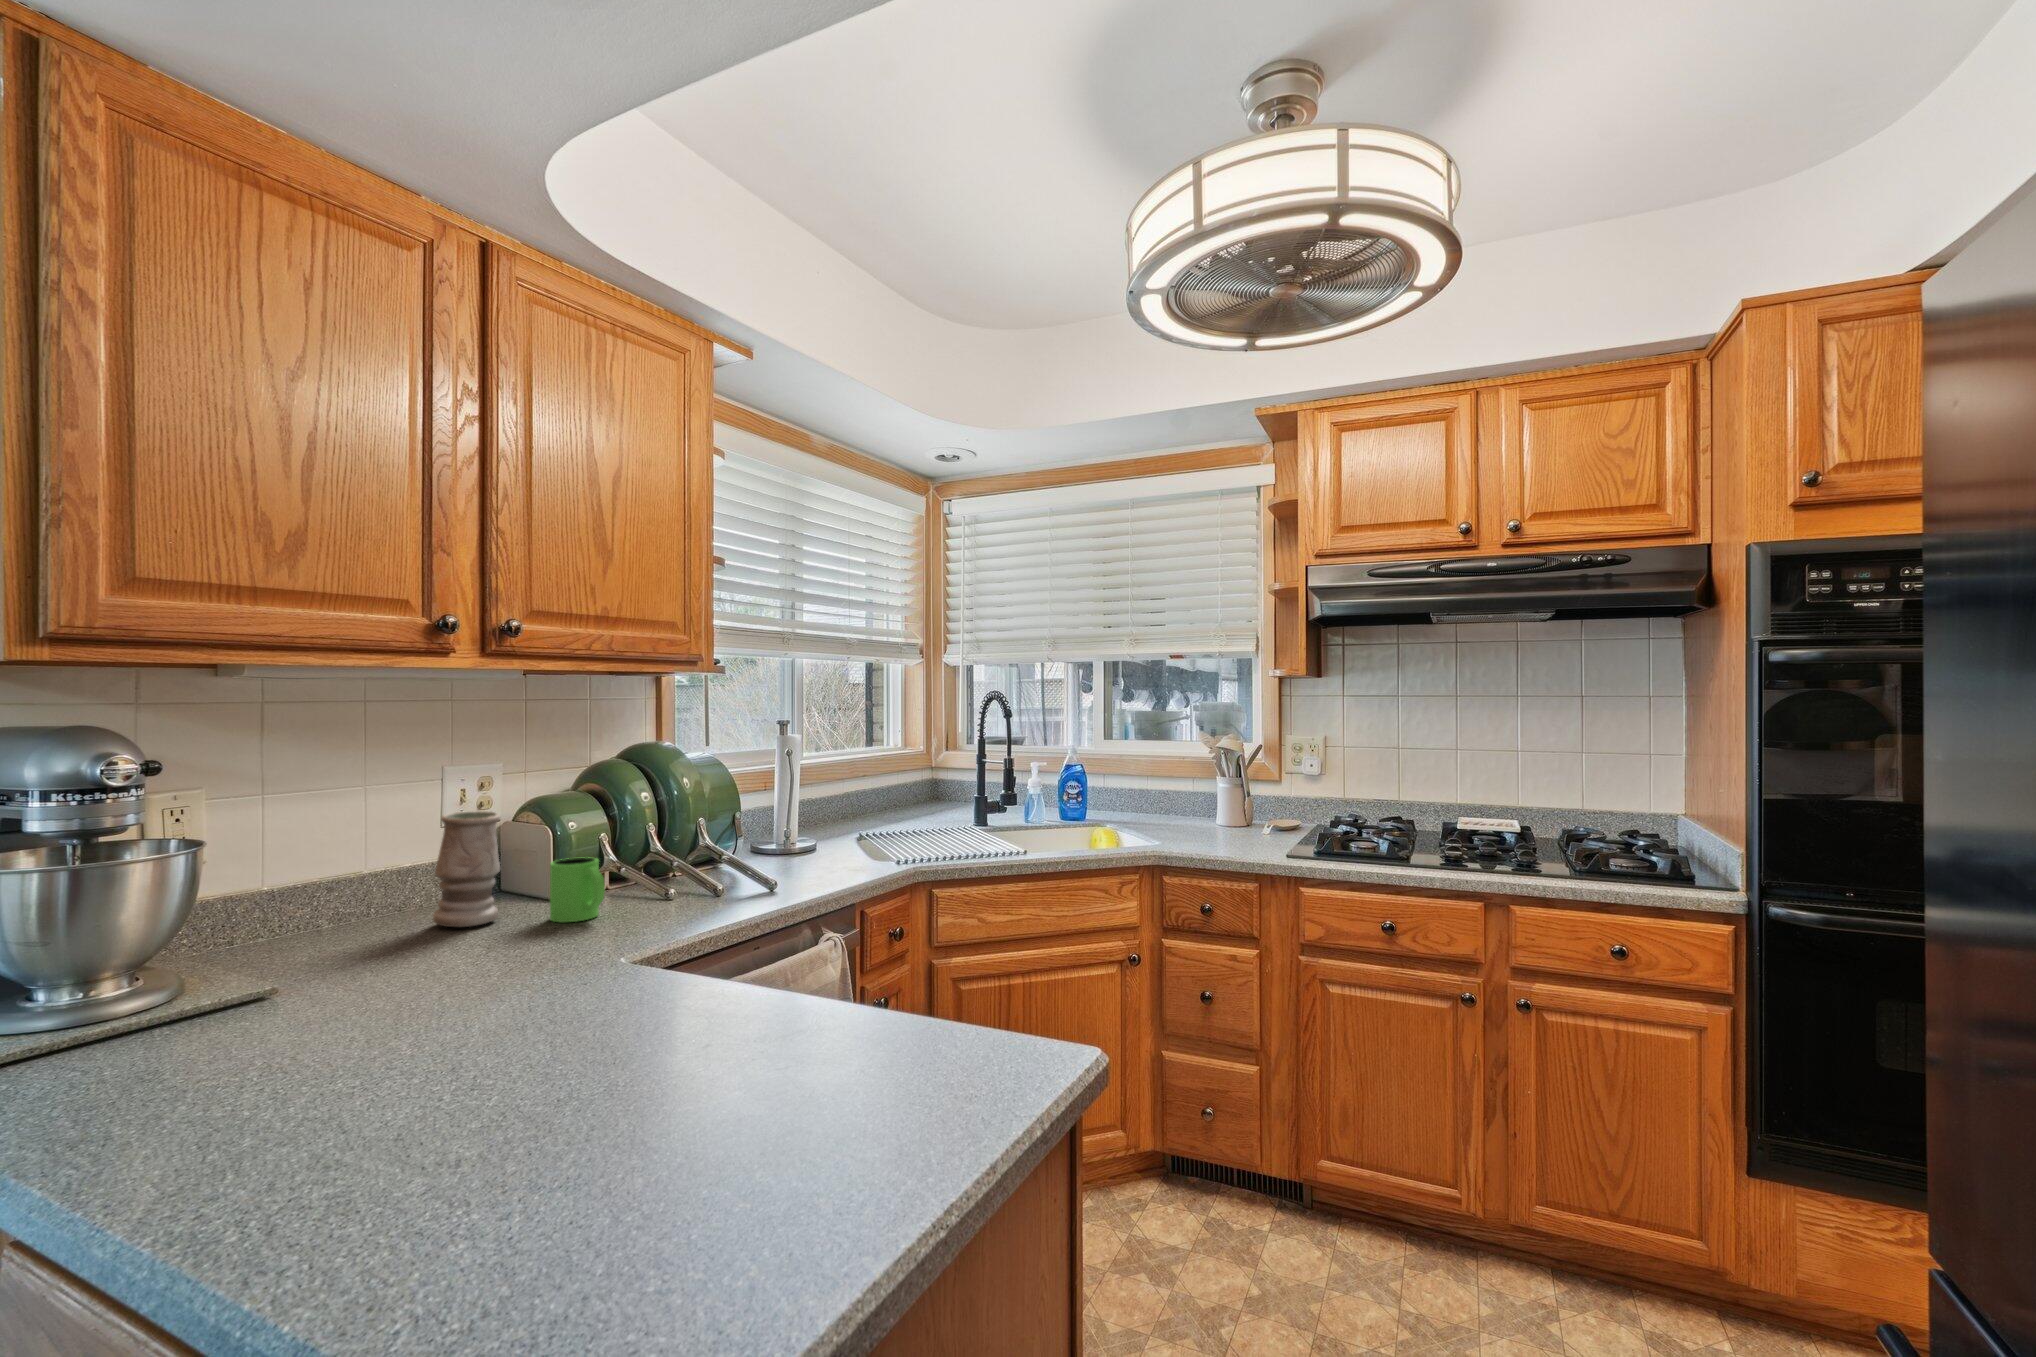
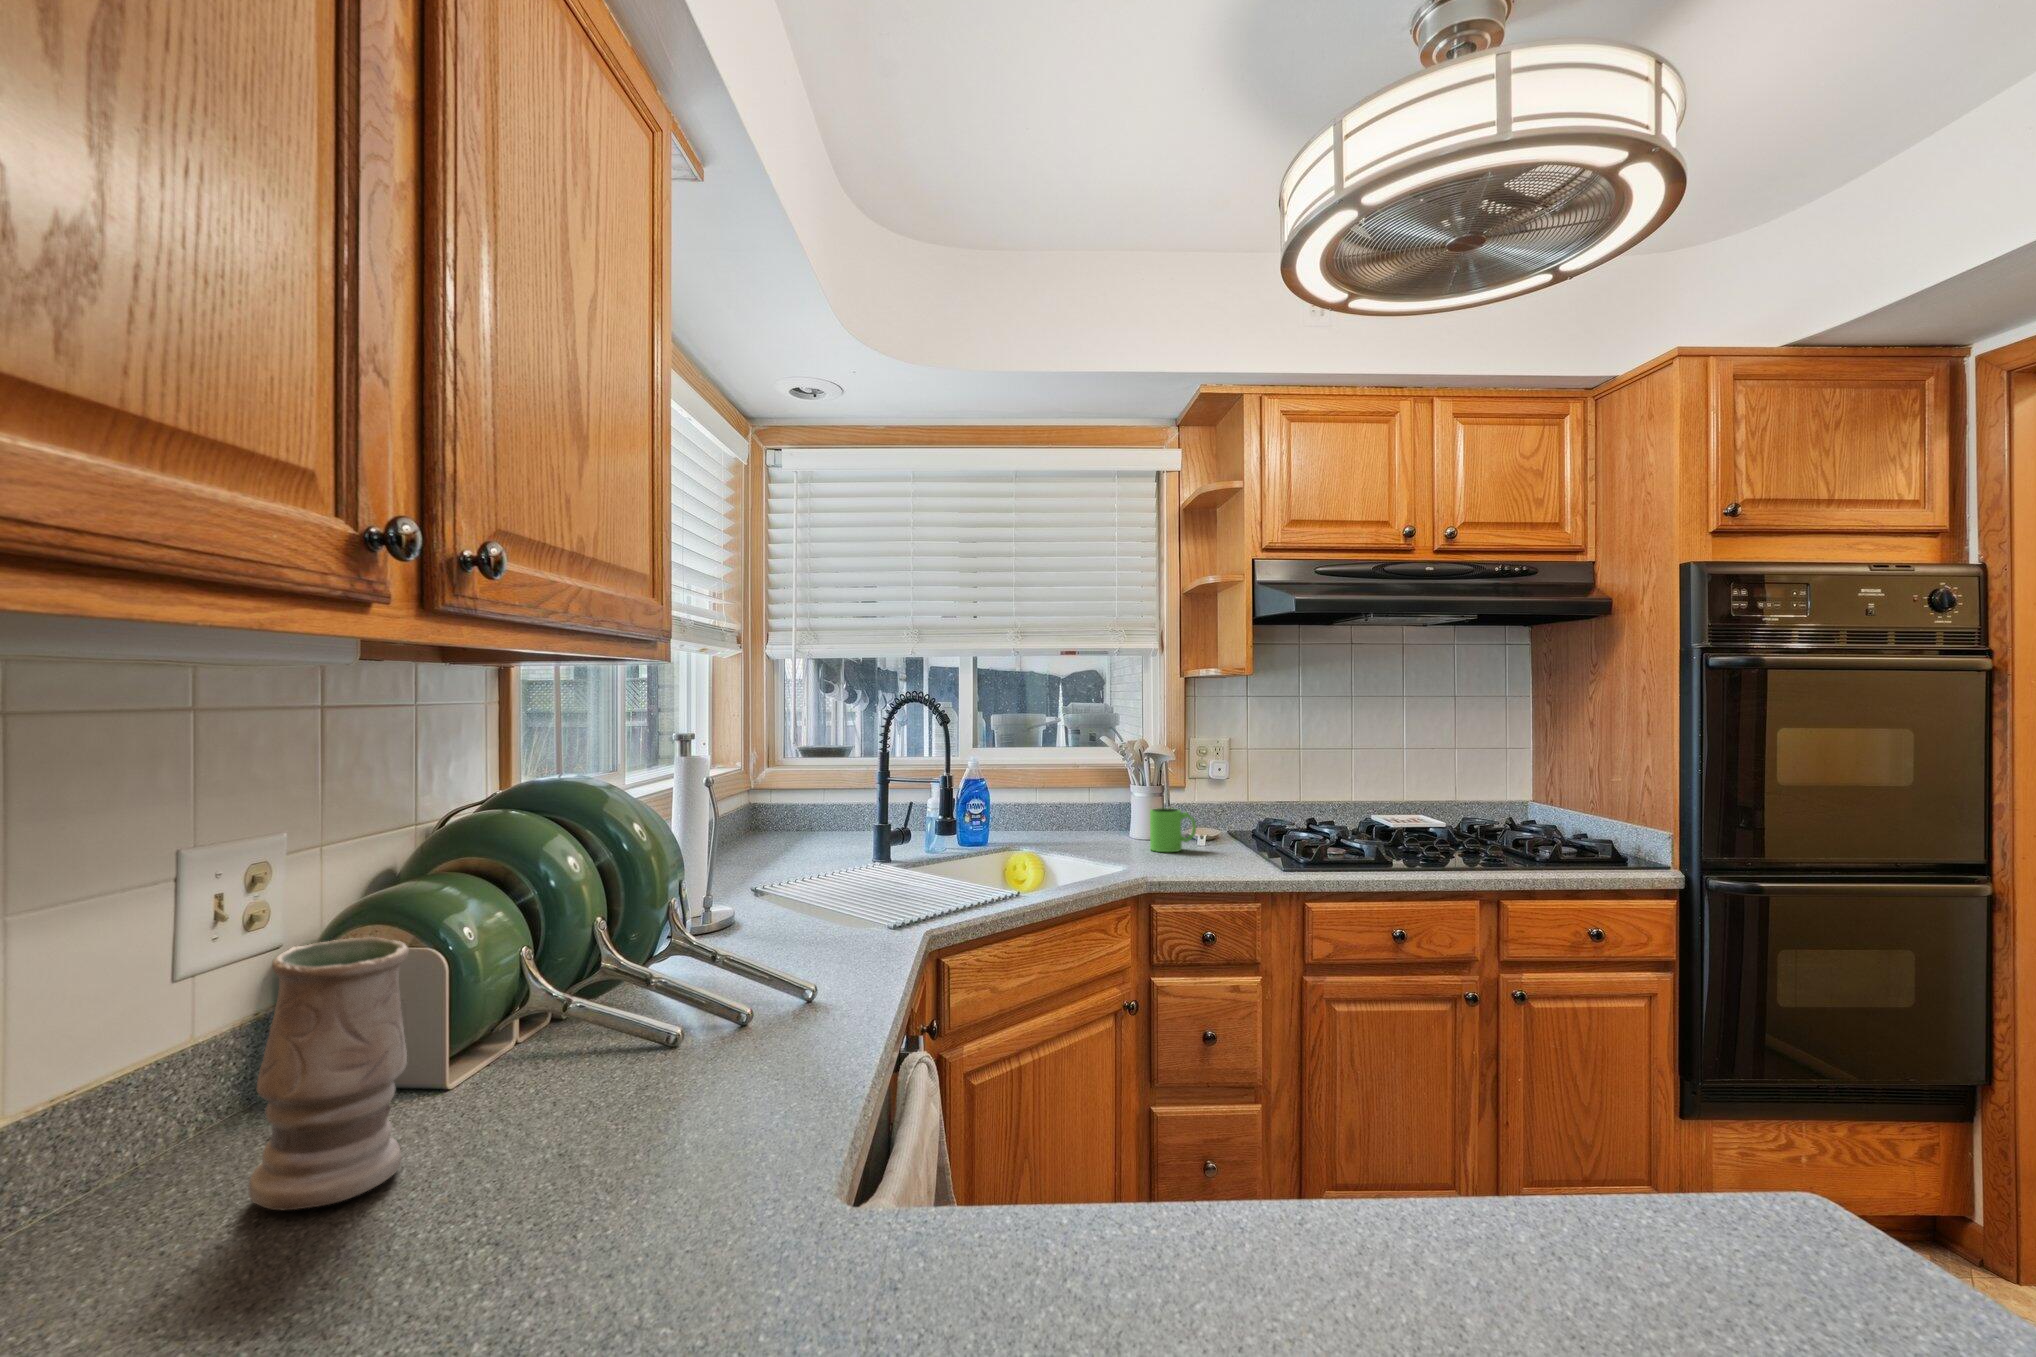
mug: present [550,857,605,922] -> present [1150,808,1196,852]

